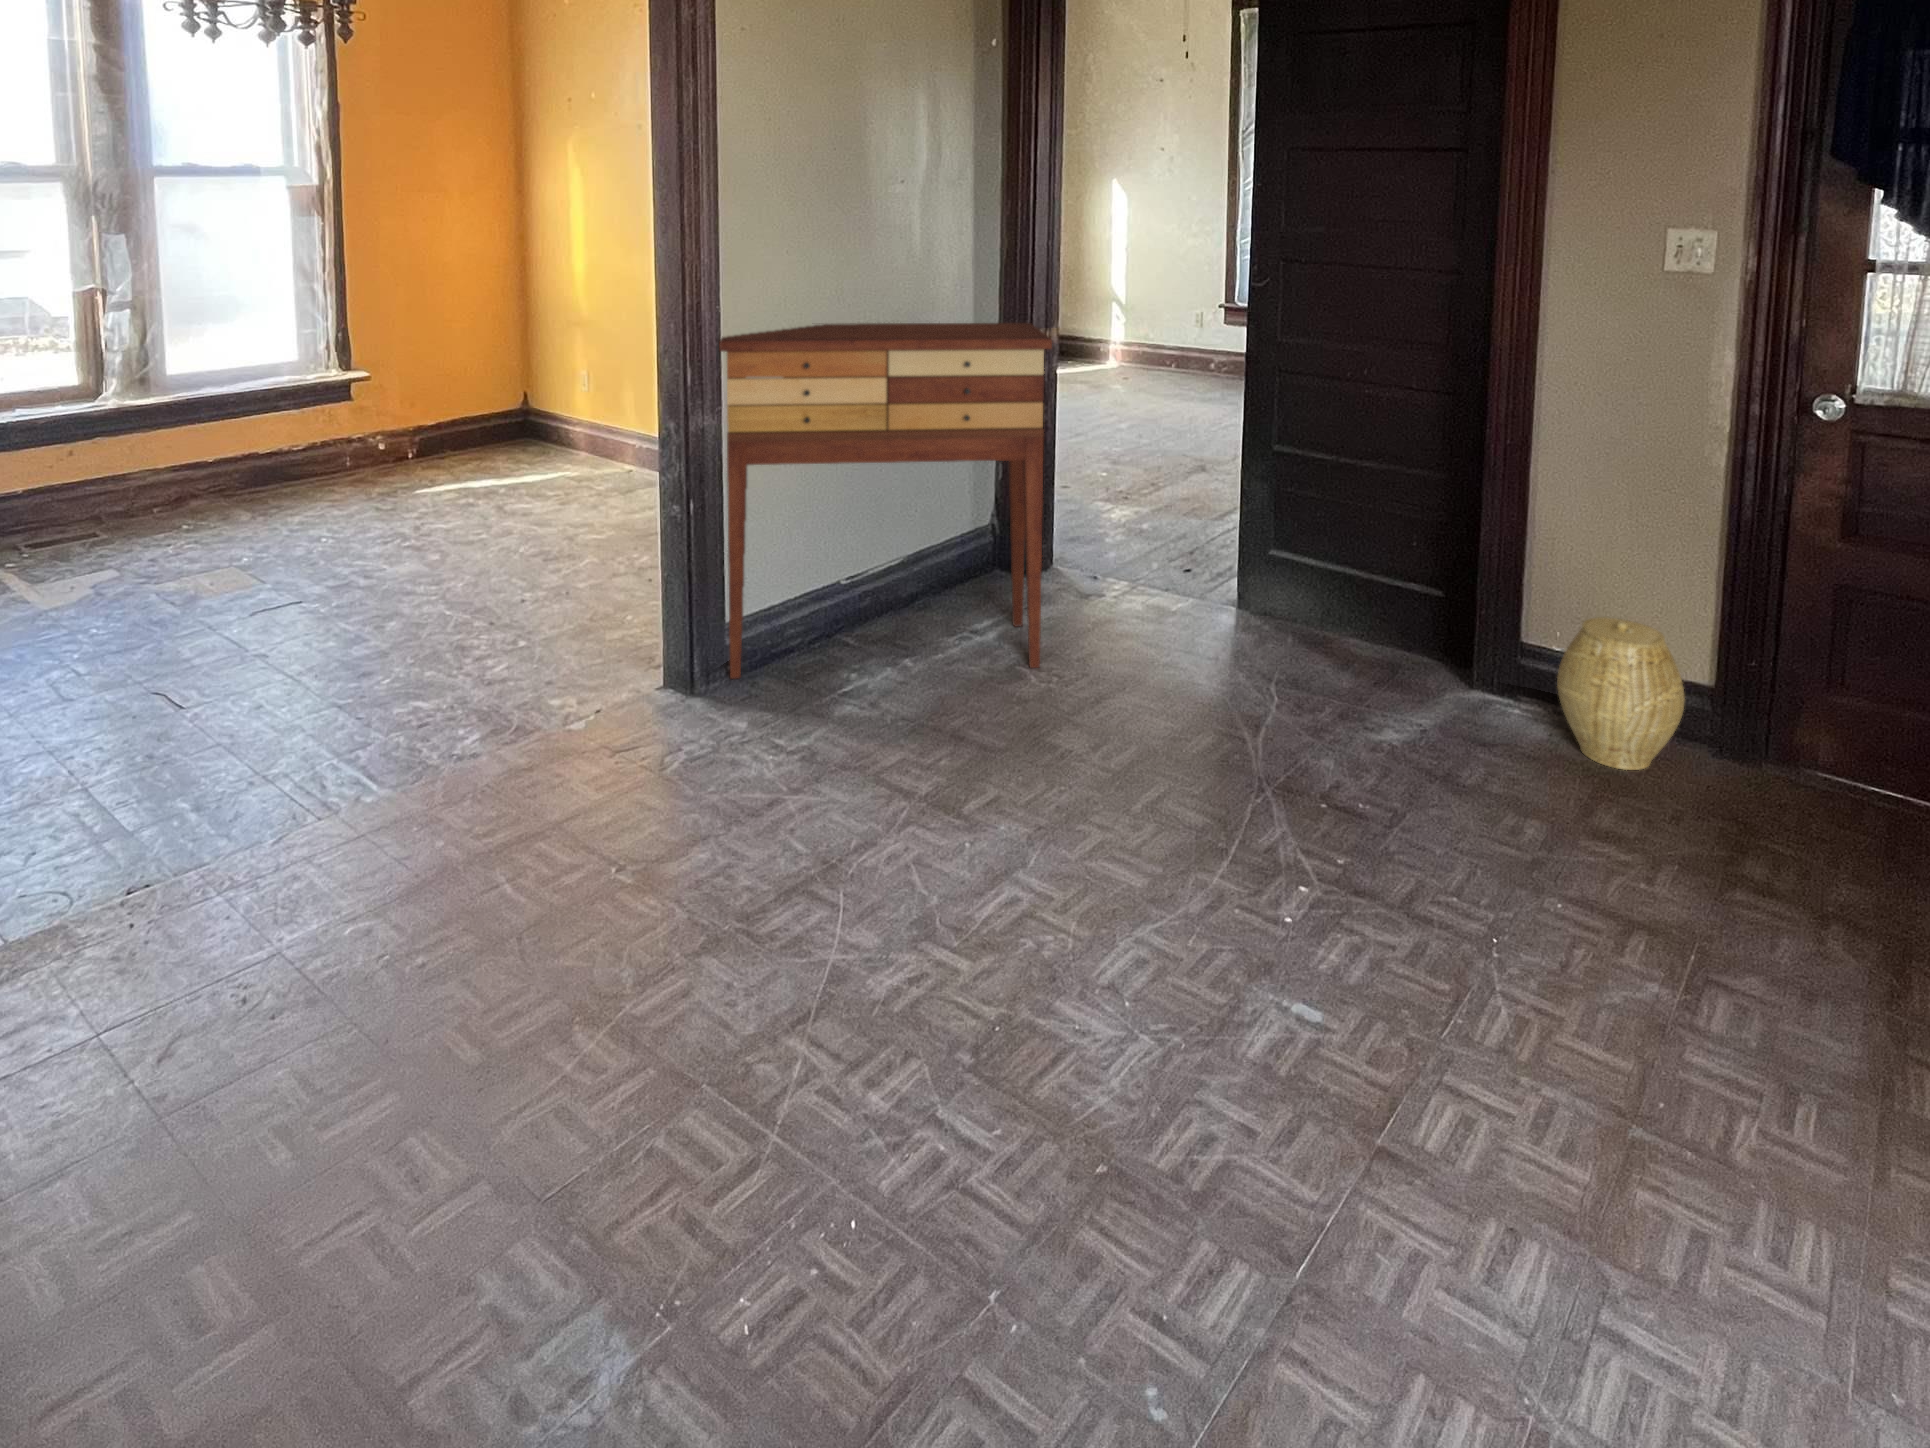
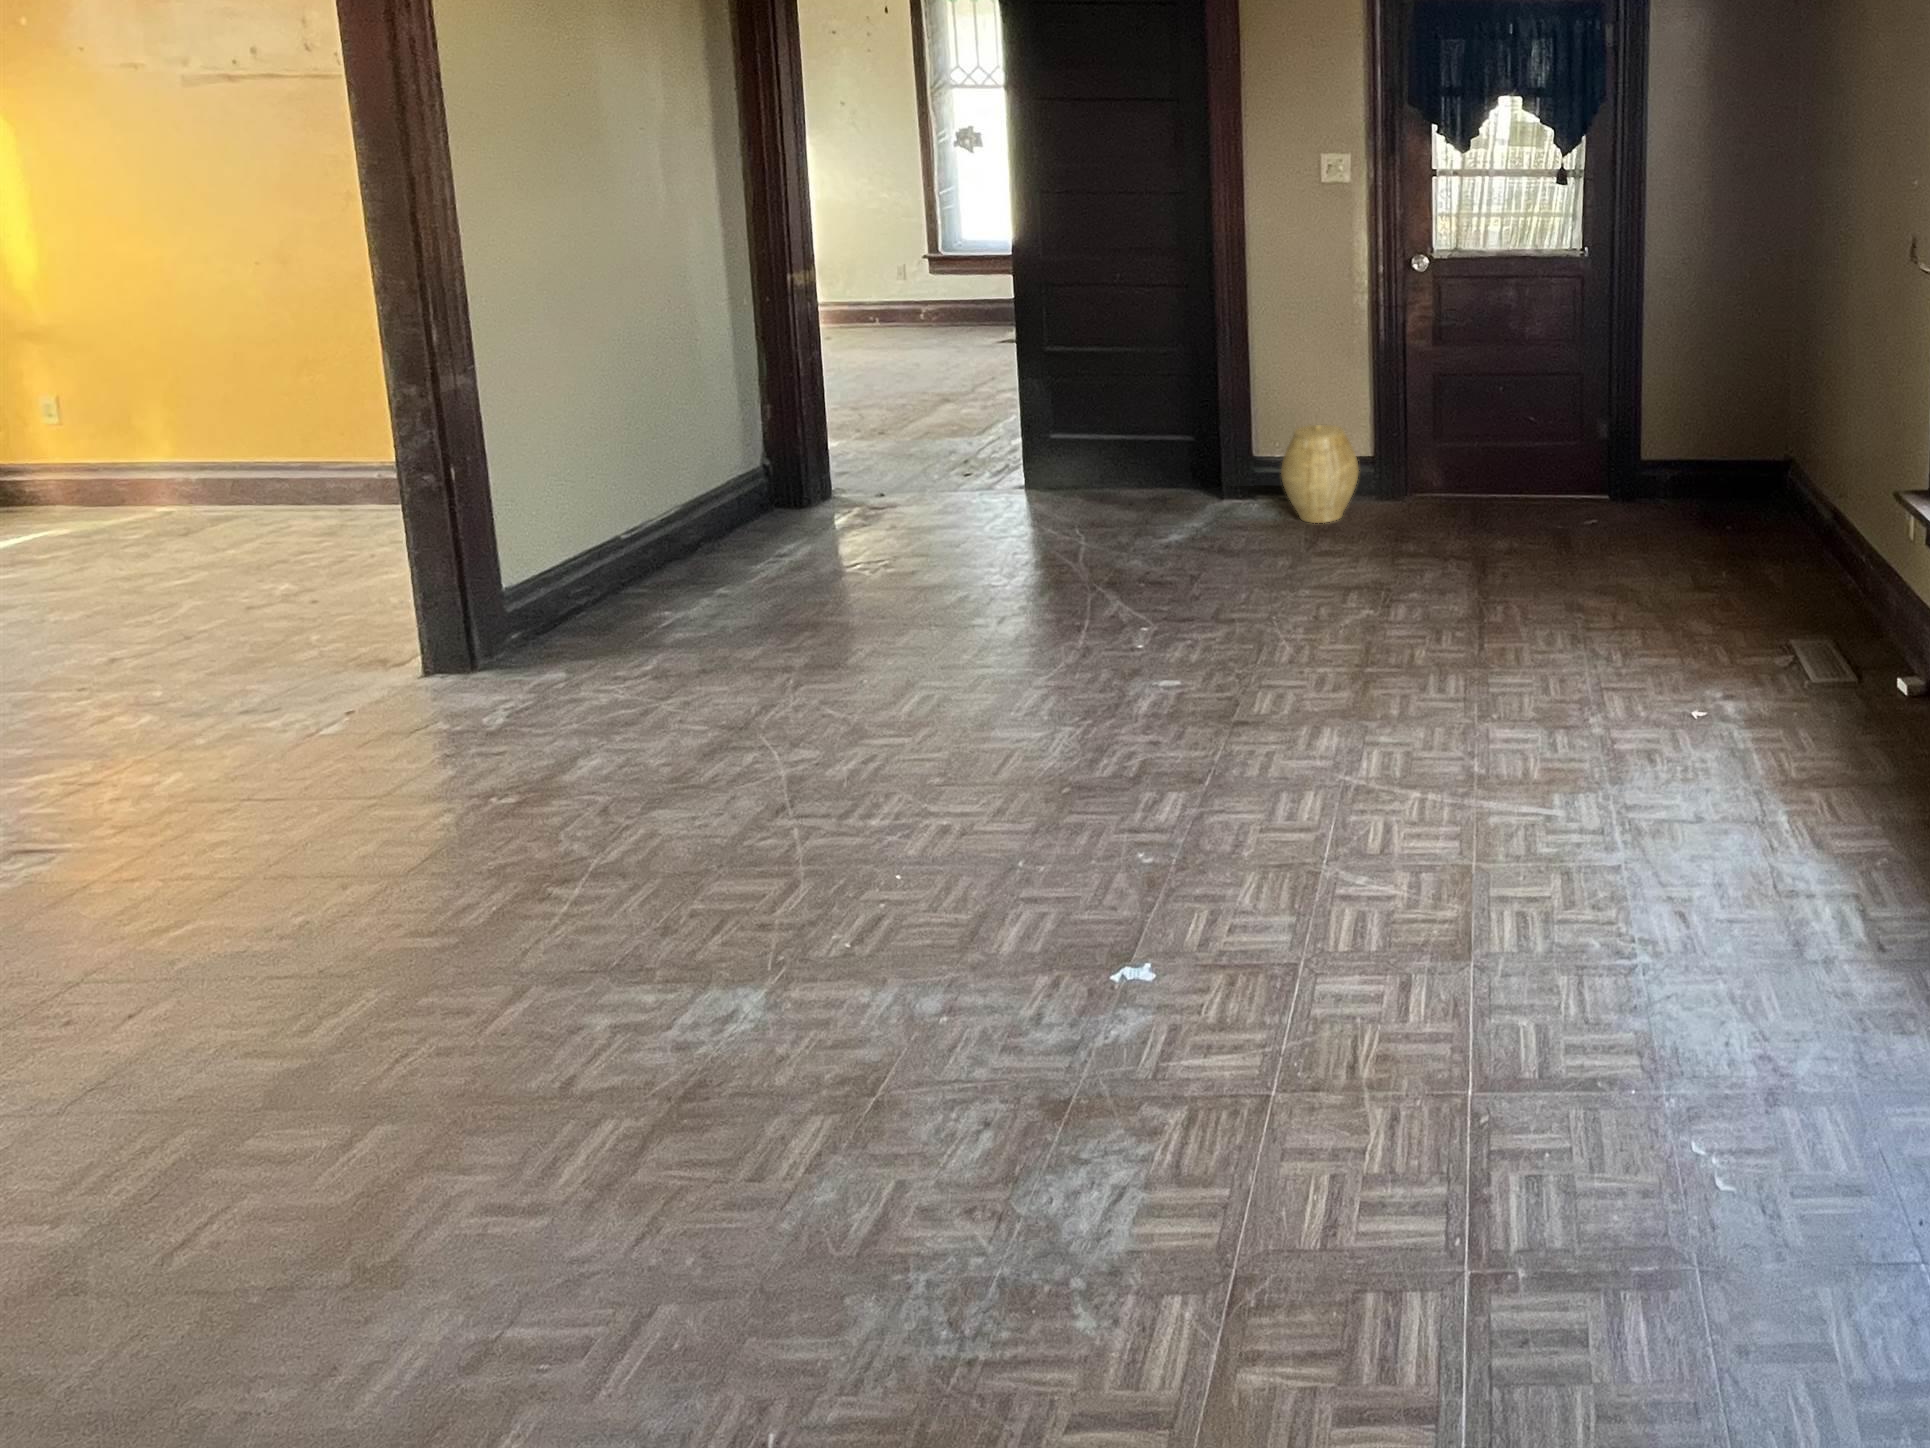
console table: present [719,323,1052,679] -> none [449,260,864,651]

